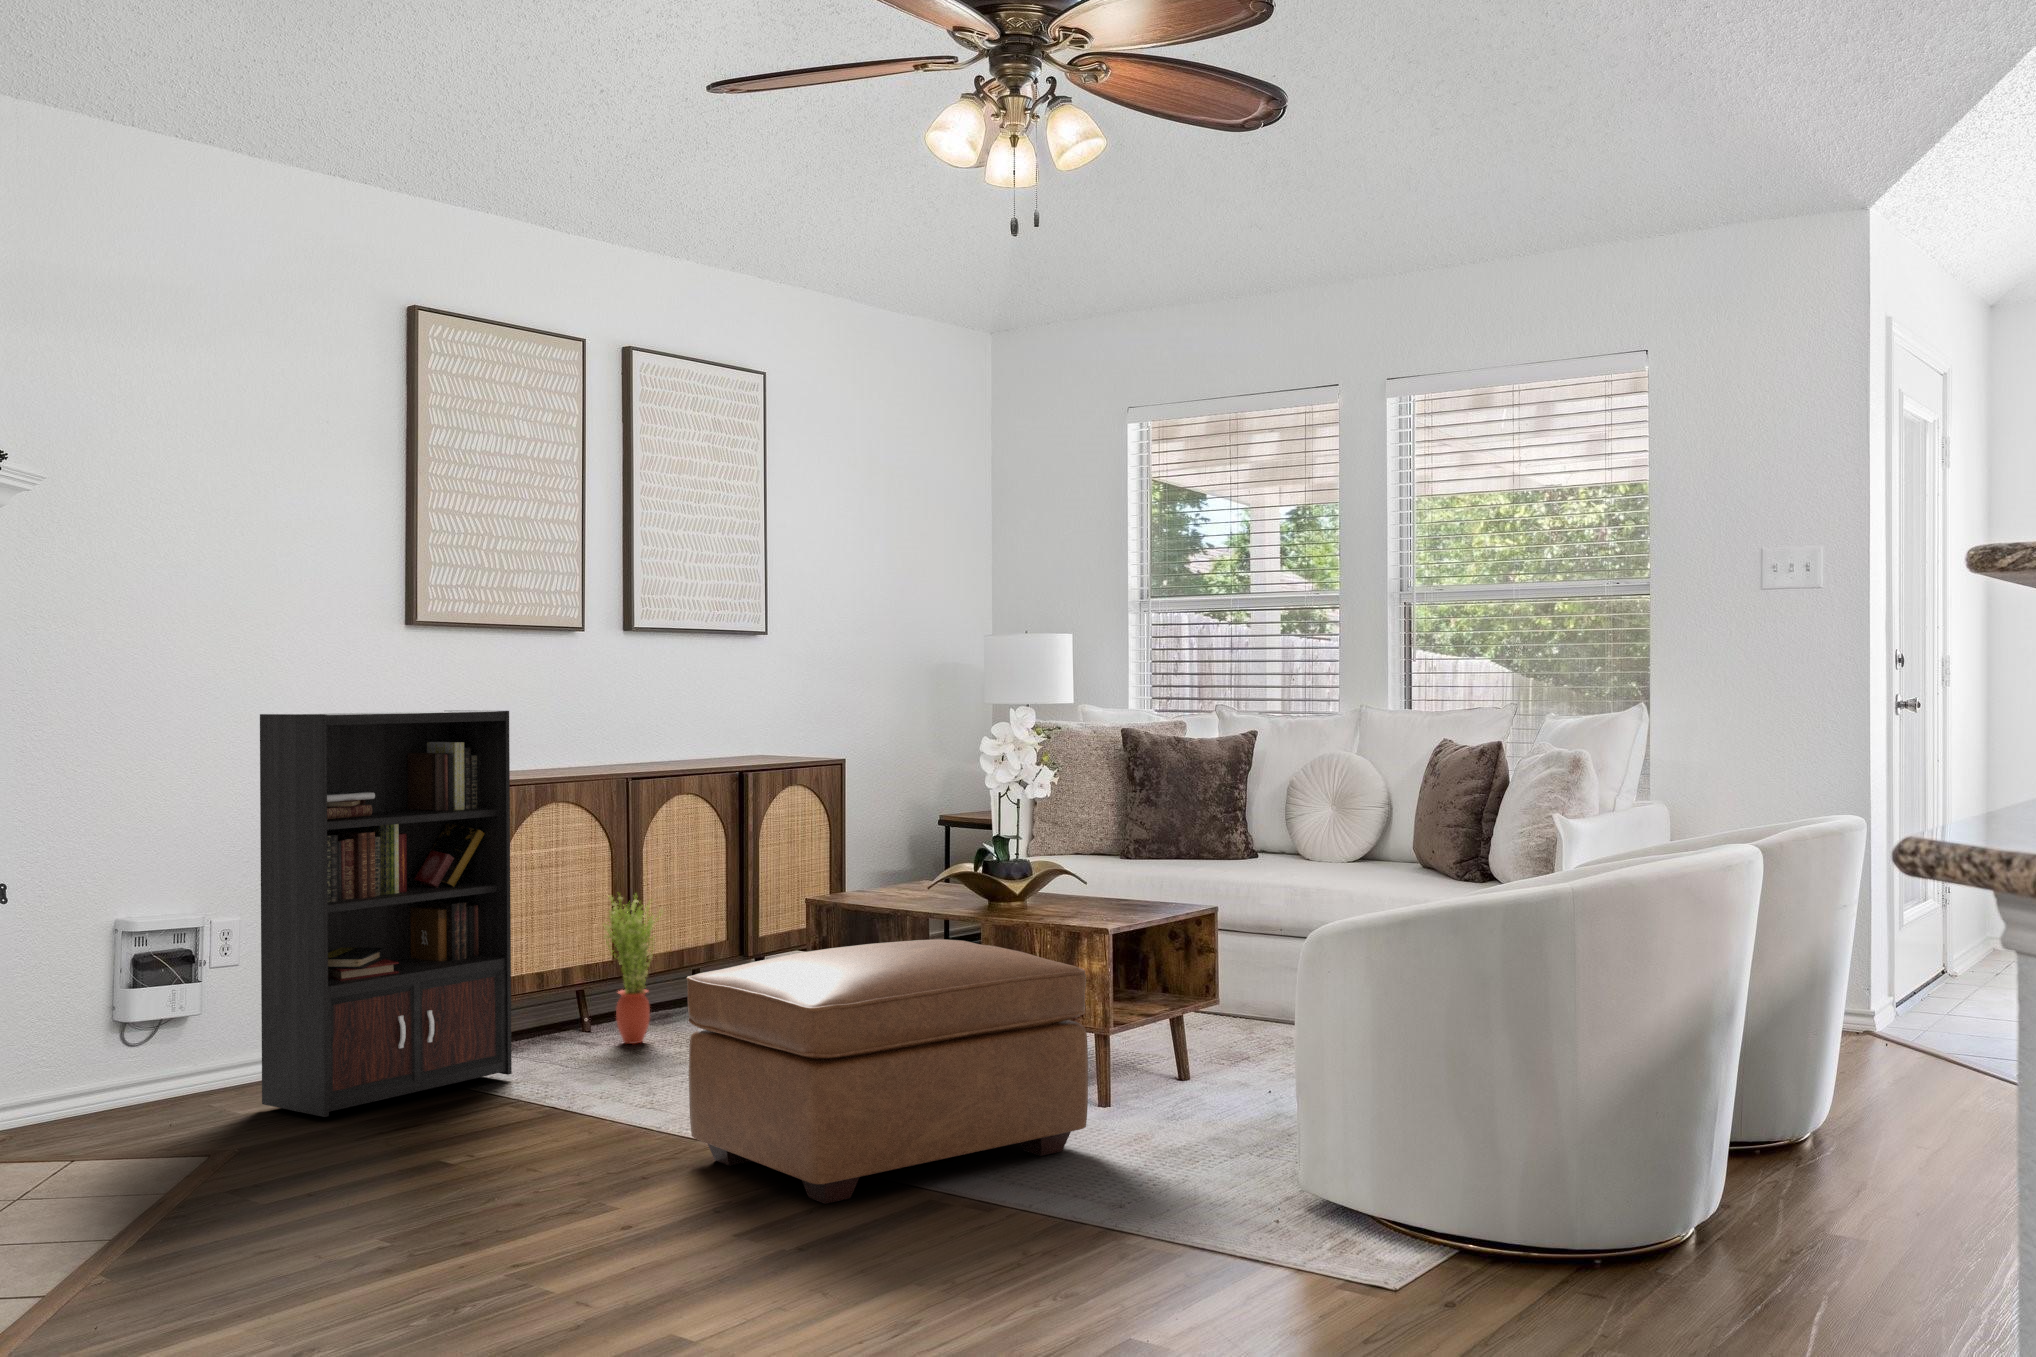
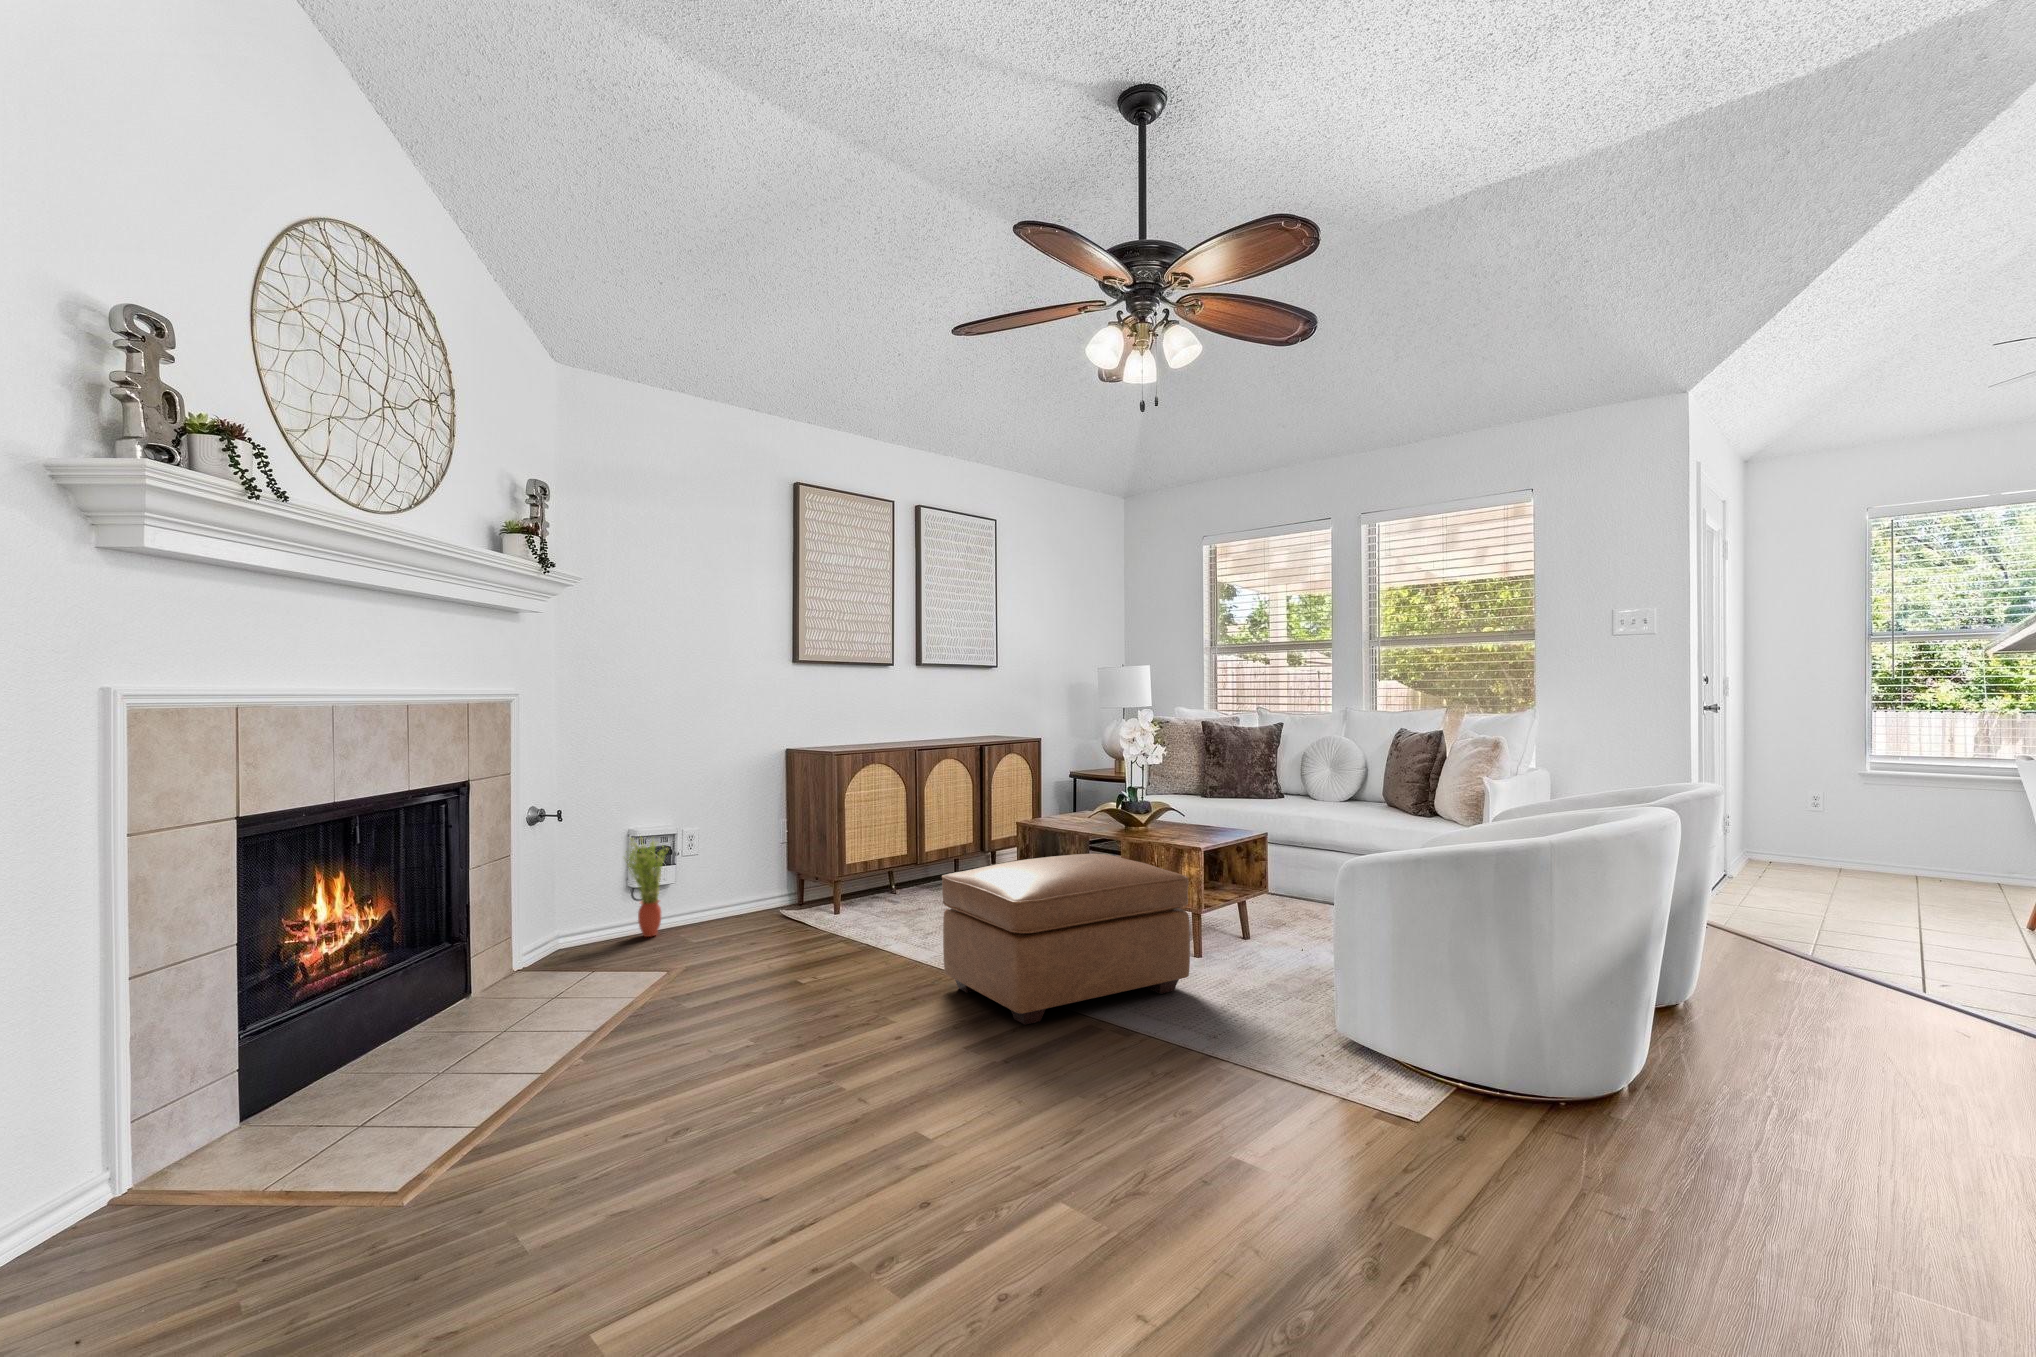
bookcase: present [260,711,512,1117] -> none [704,711,847,949]
potted plant: present [605,894,663,1044] -> present [624,836,667,937]

